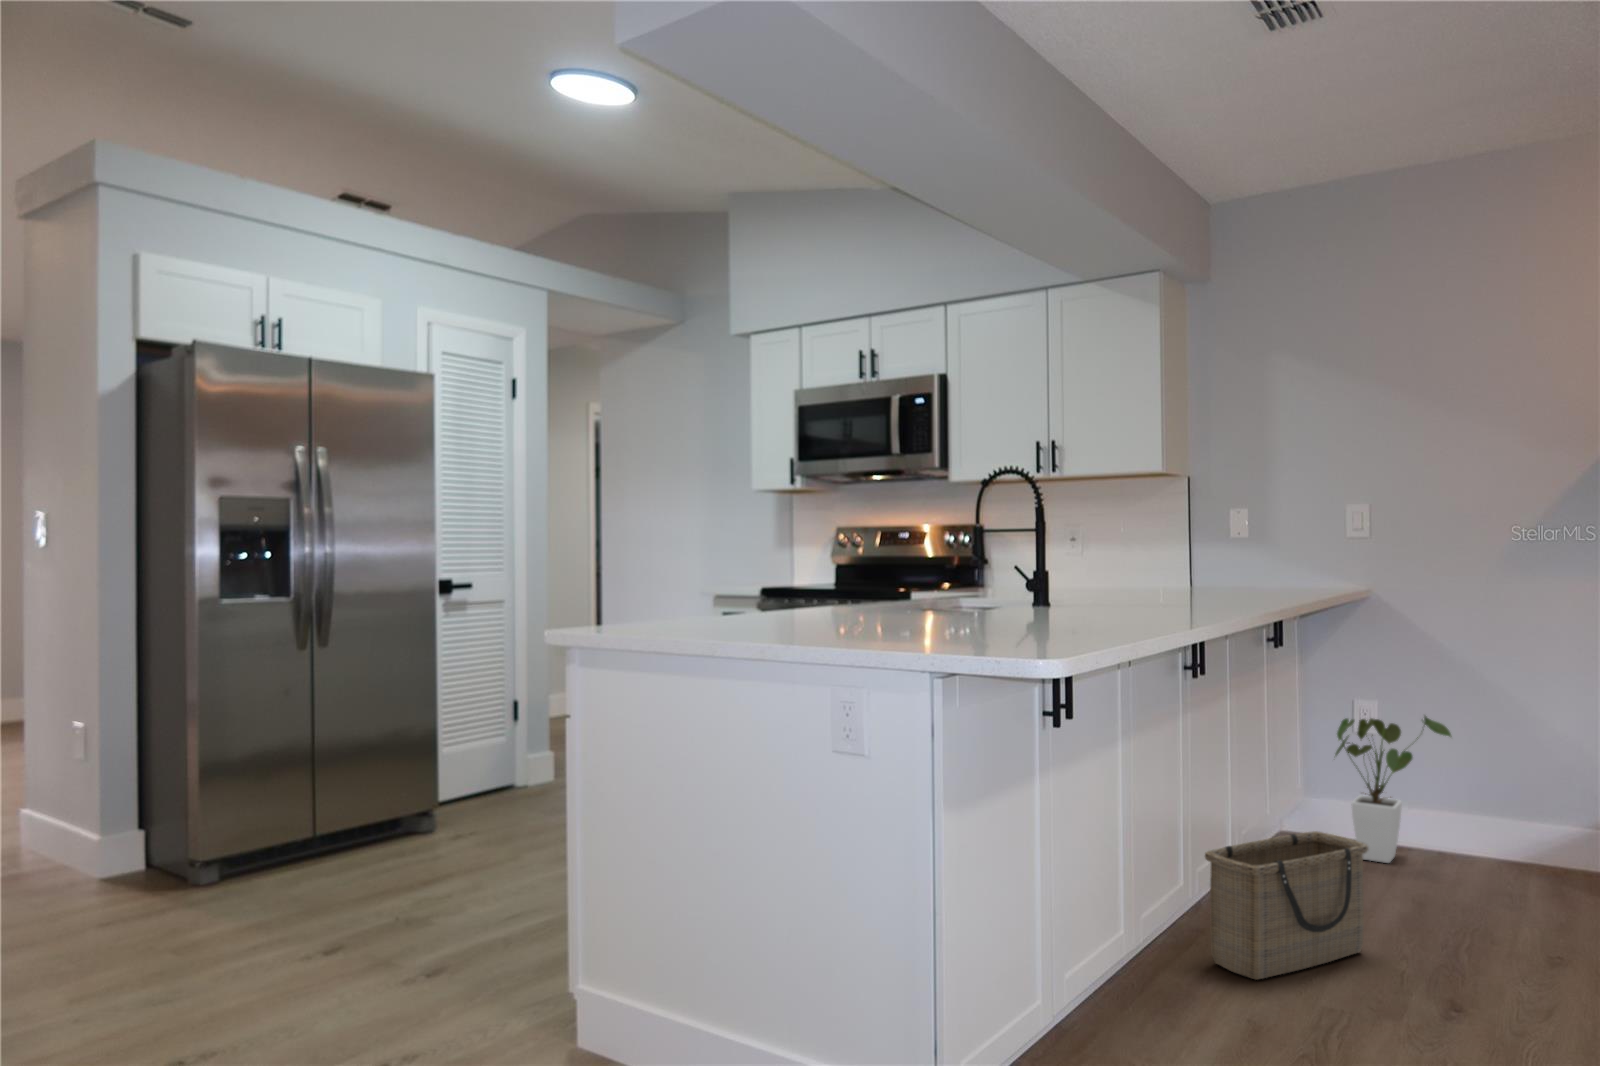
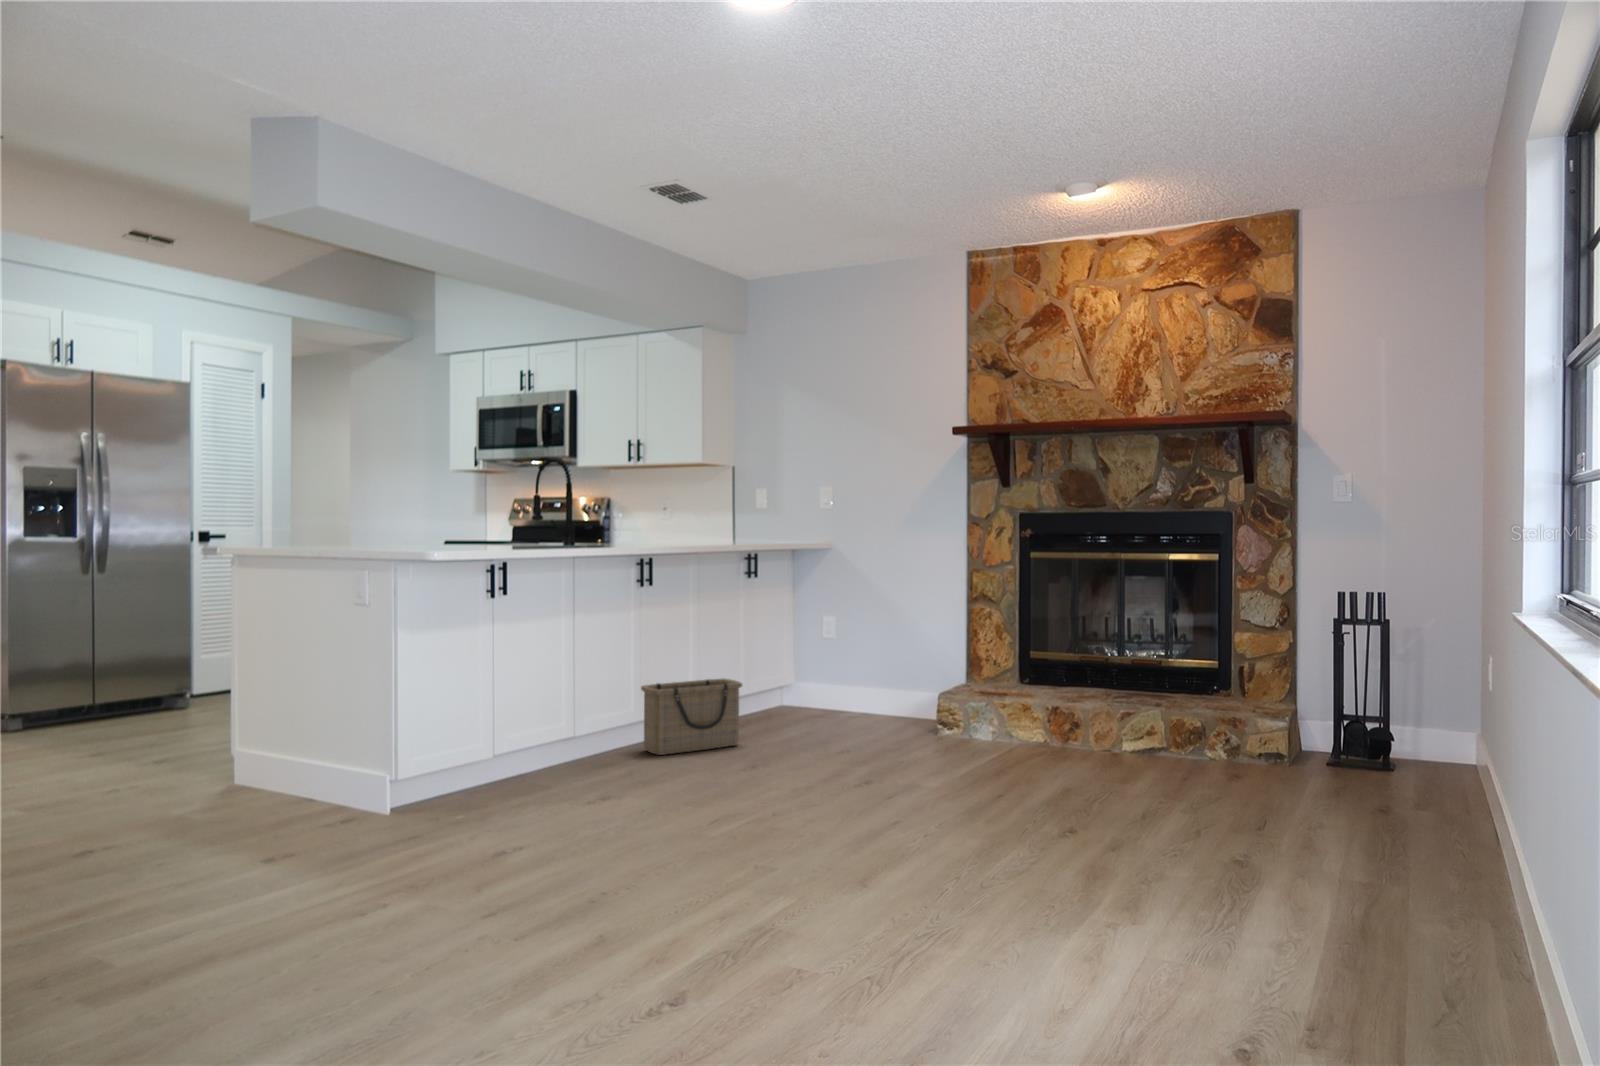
house plant: present [1335,716,1452,863] -> none [788,621,869,714]

